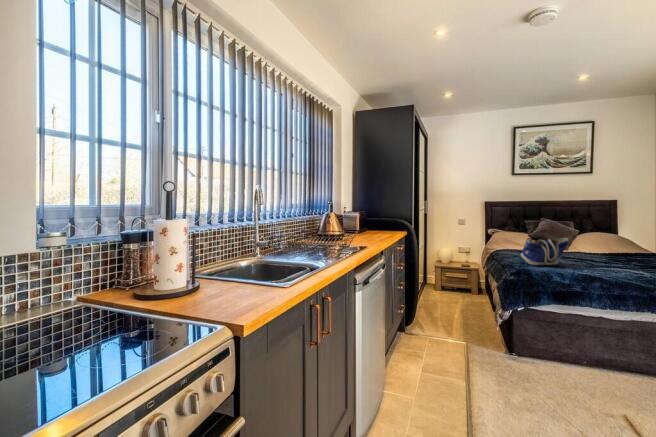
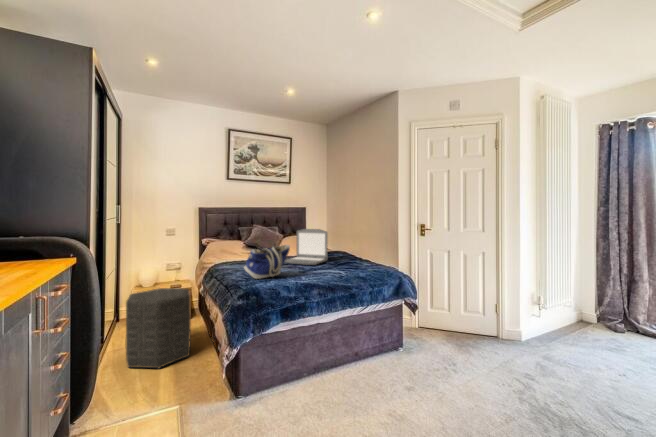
laptop: none [569,223,630,261] -> present [285,229,328,265]
ottoman: none [433,264,477,320] -> present [126,288,191,368]

